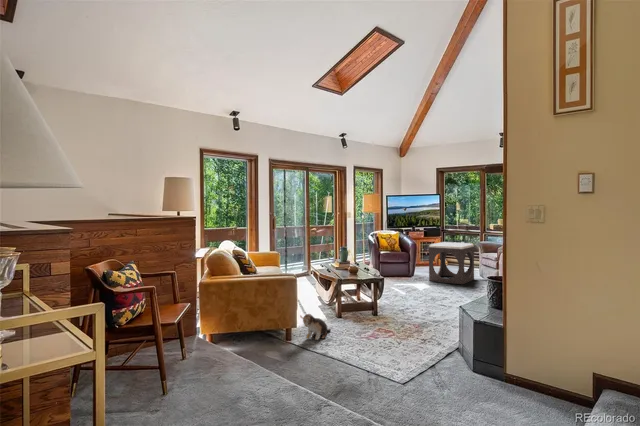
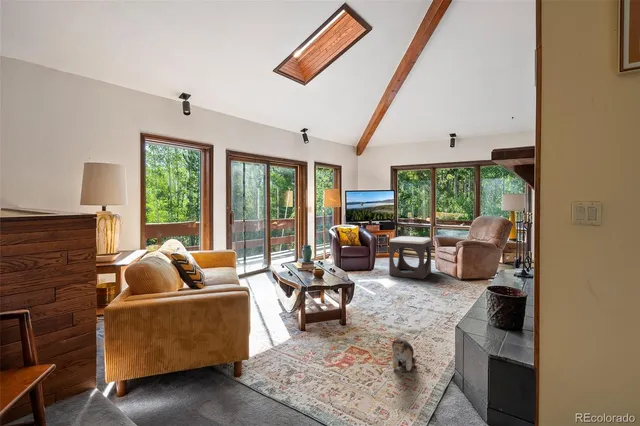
plush toy: present [300,314,331,340] -> present [392,338,416,371]

